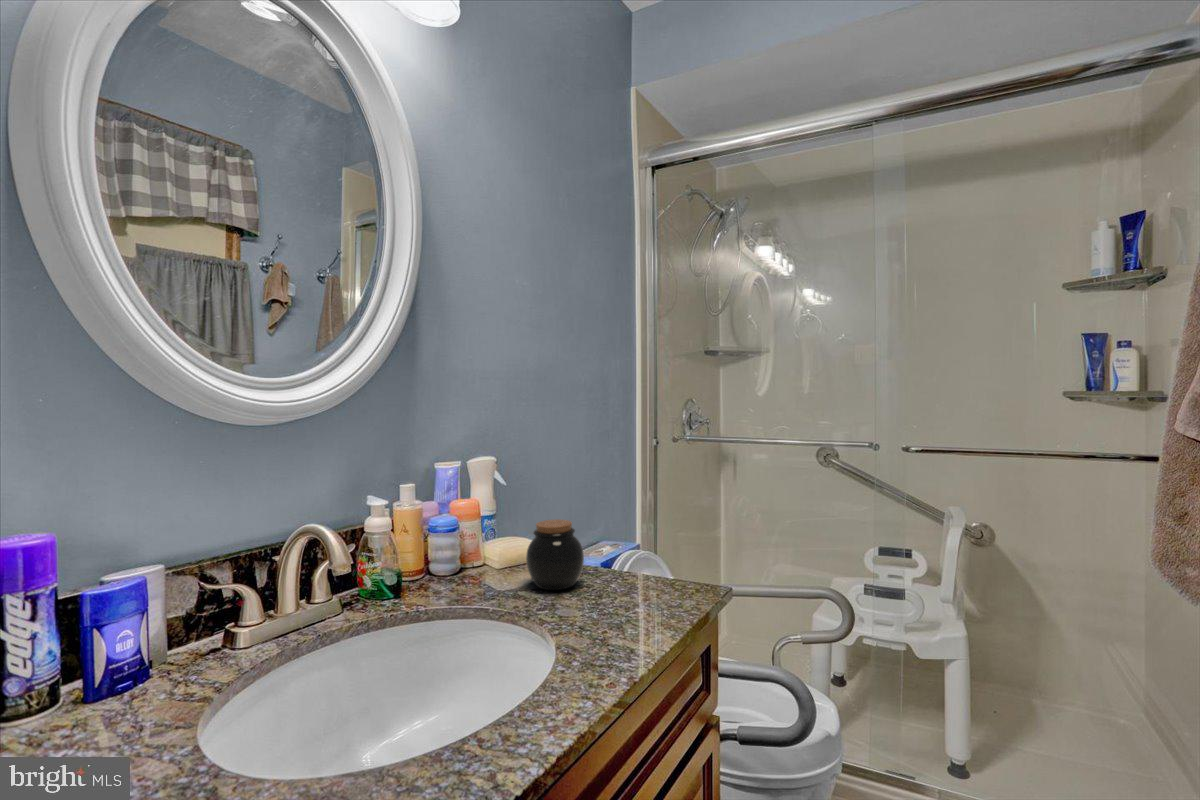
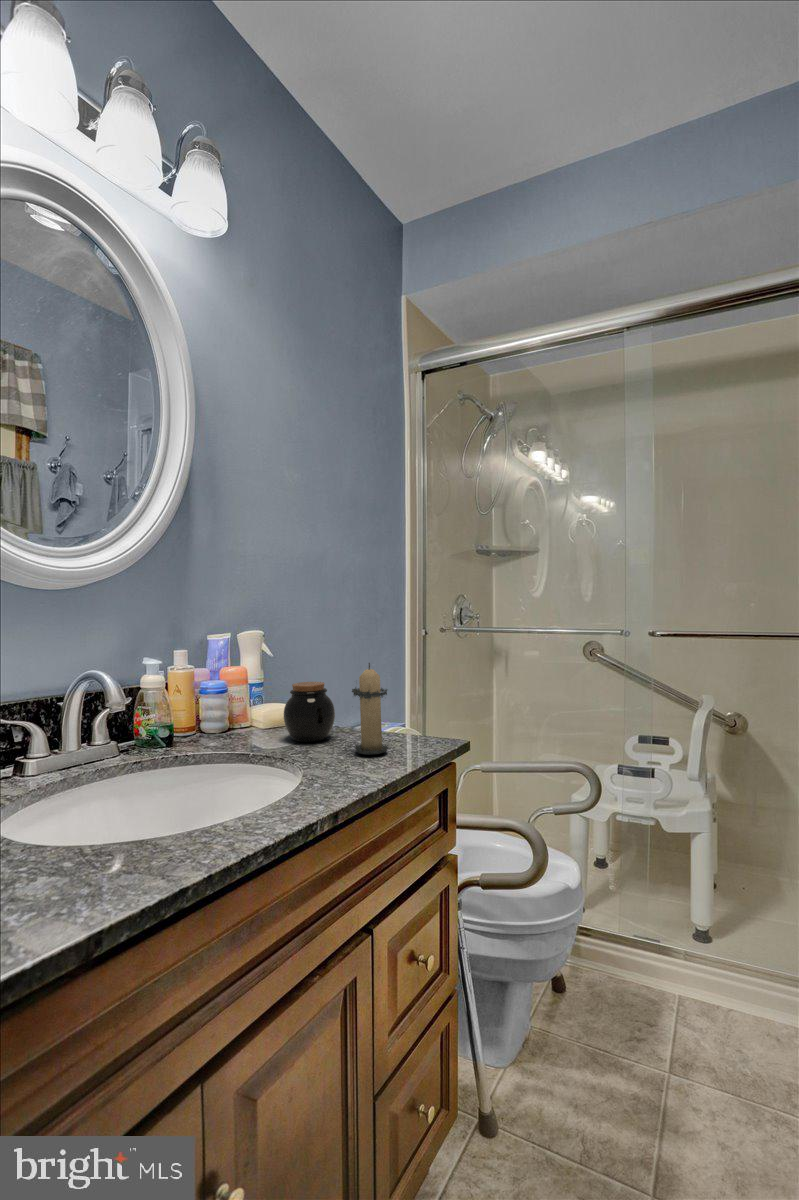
candle: none [604,504,656,613] -> present [352,663,388,755]

